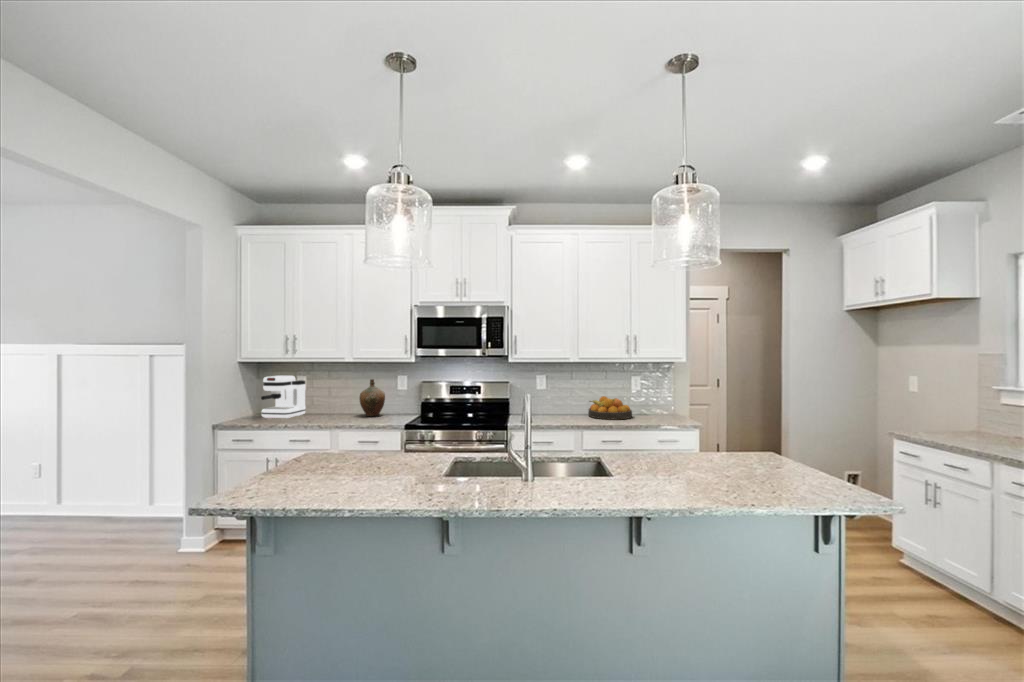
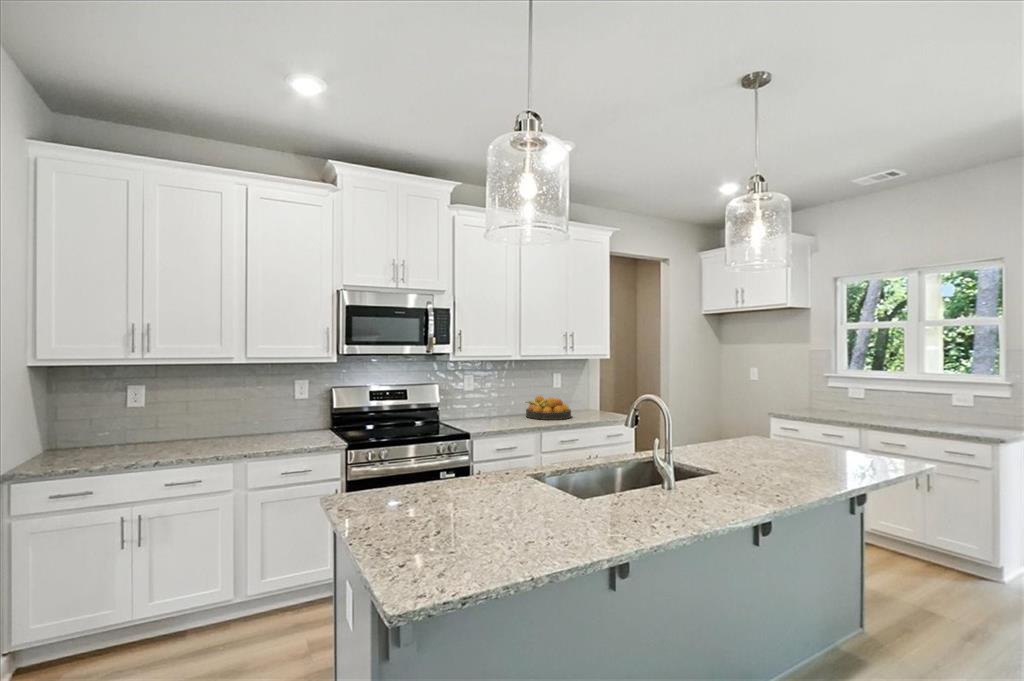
coffee maker: present [261,376,306,419] -> none [81,386,155,457]
ceramic jug: present [360,379,385,416] -> none [250,387,291,439]

